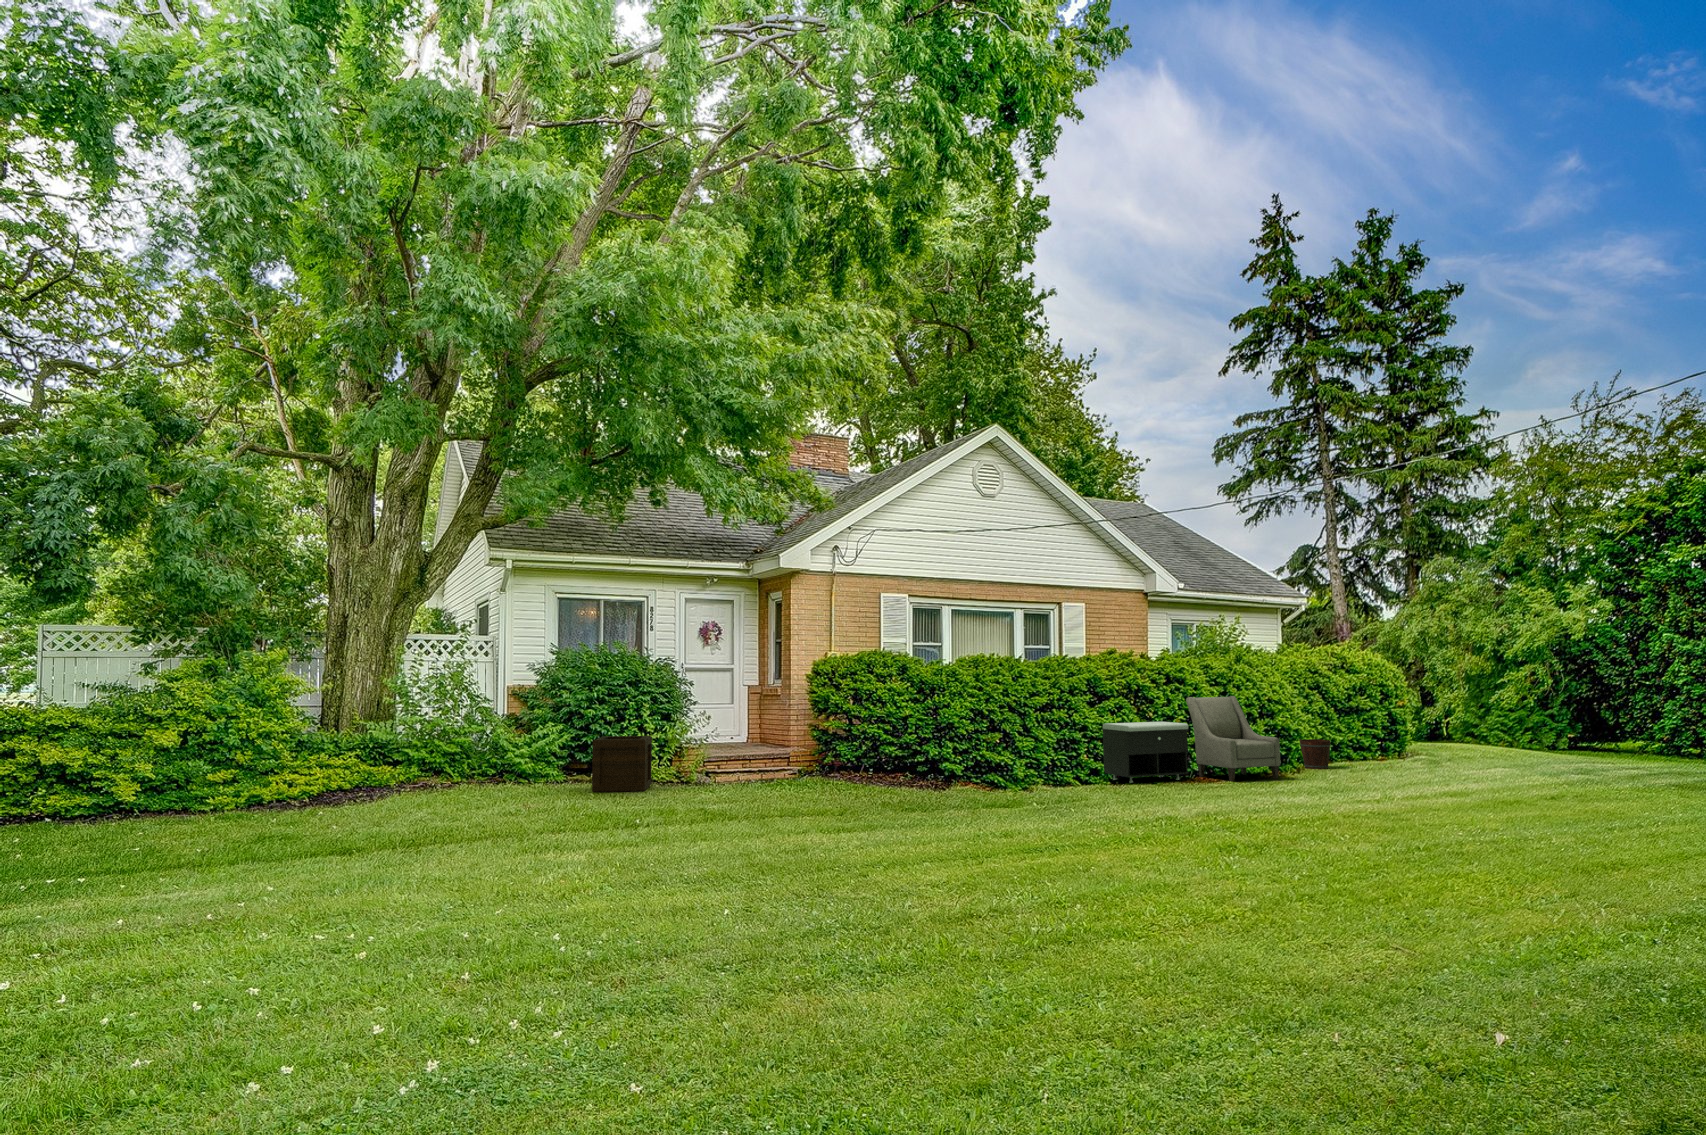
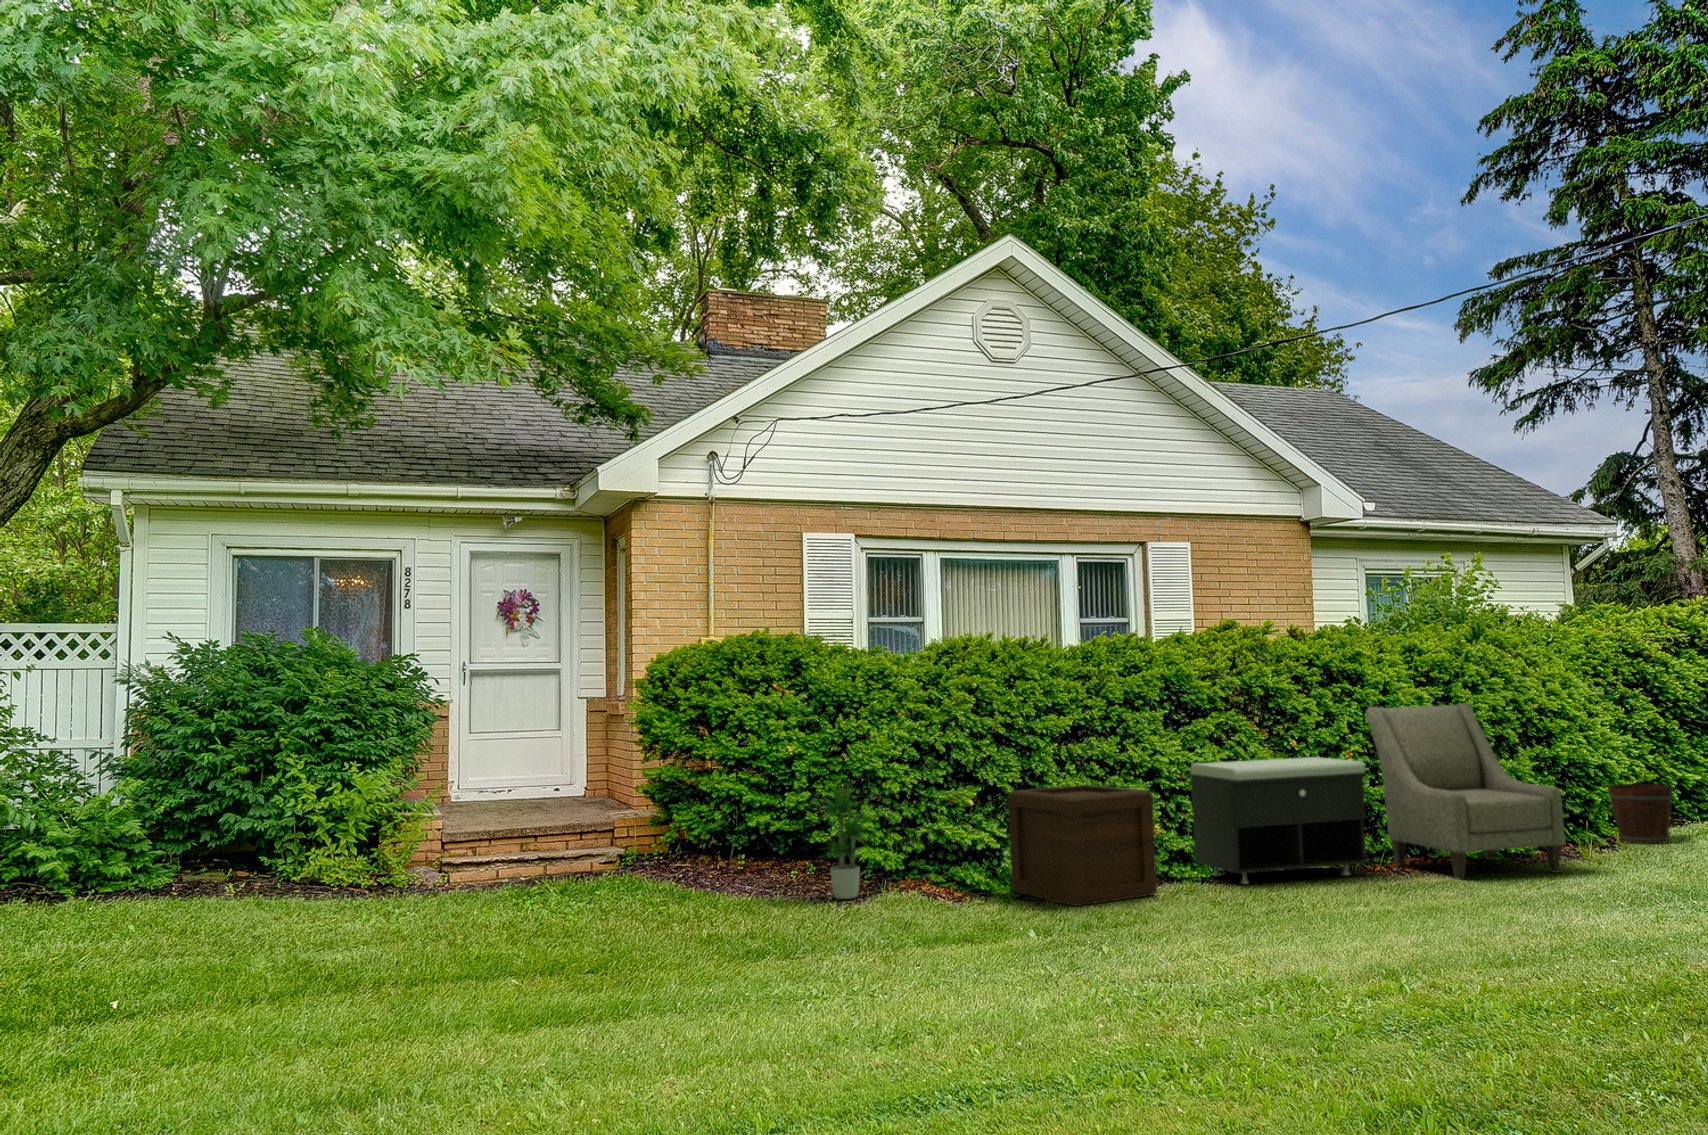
potted plant: none [921,727,960,788] -> present [811,785,874,899]
wooden crate: present [592,736,652,793] -> present [1008,784,1157,906]

